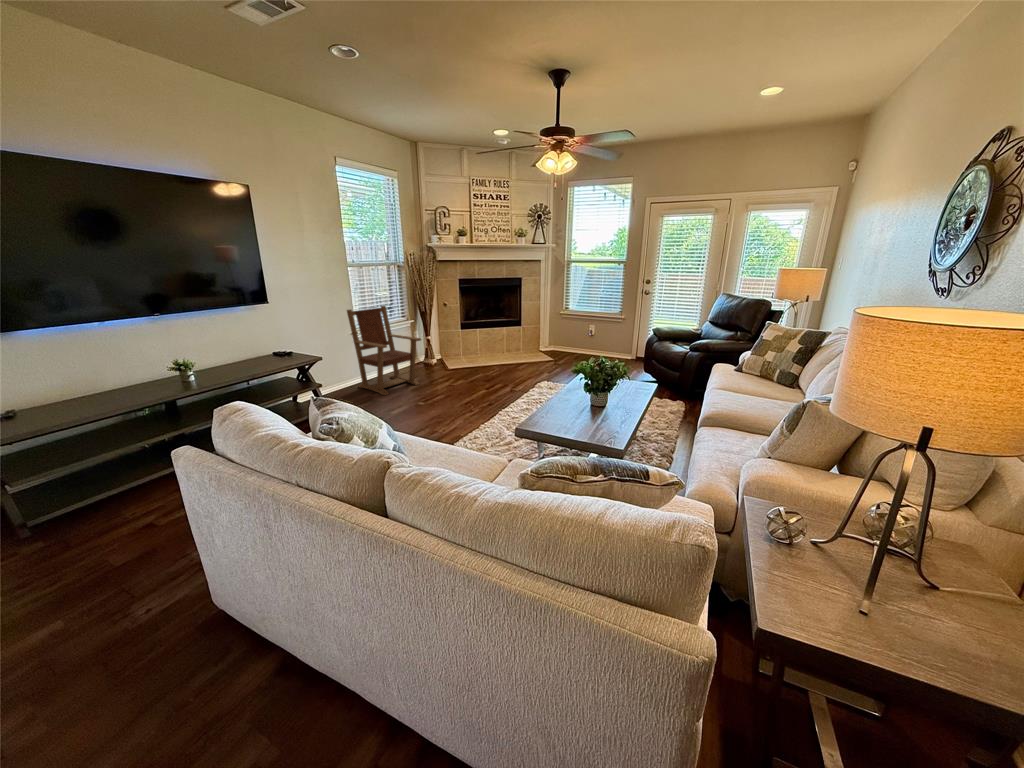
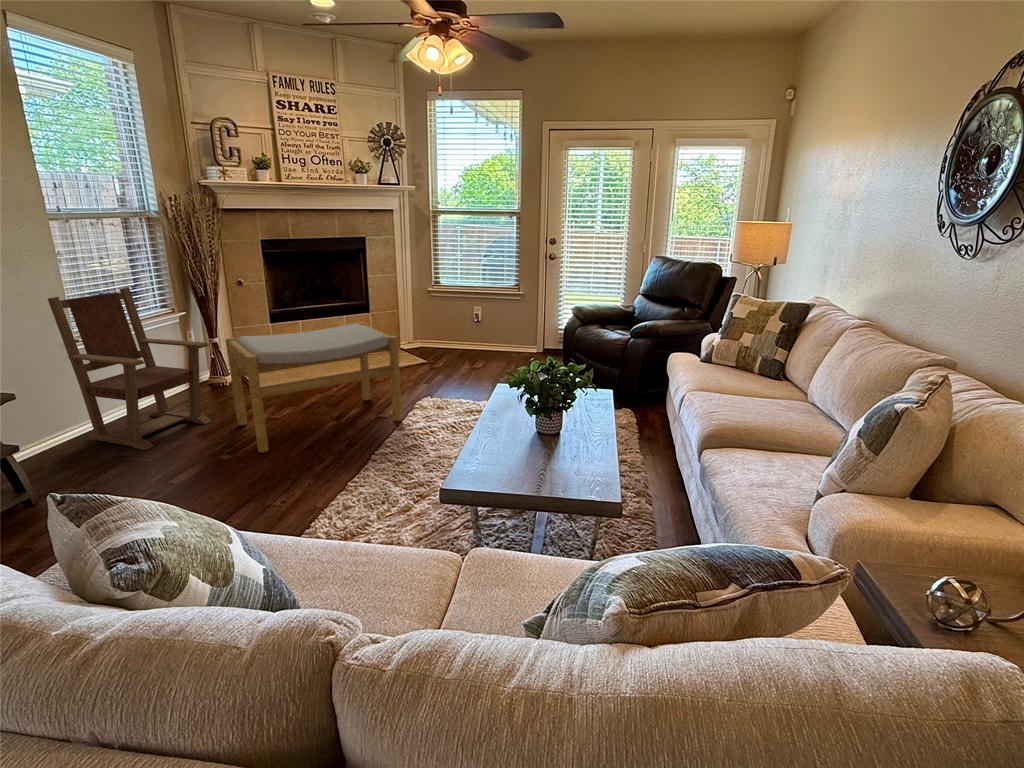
footstool: none [430,331,526,403] -> present [225,323,402,453]

